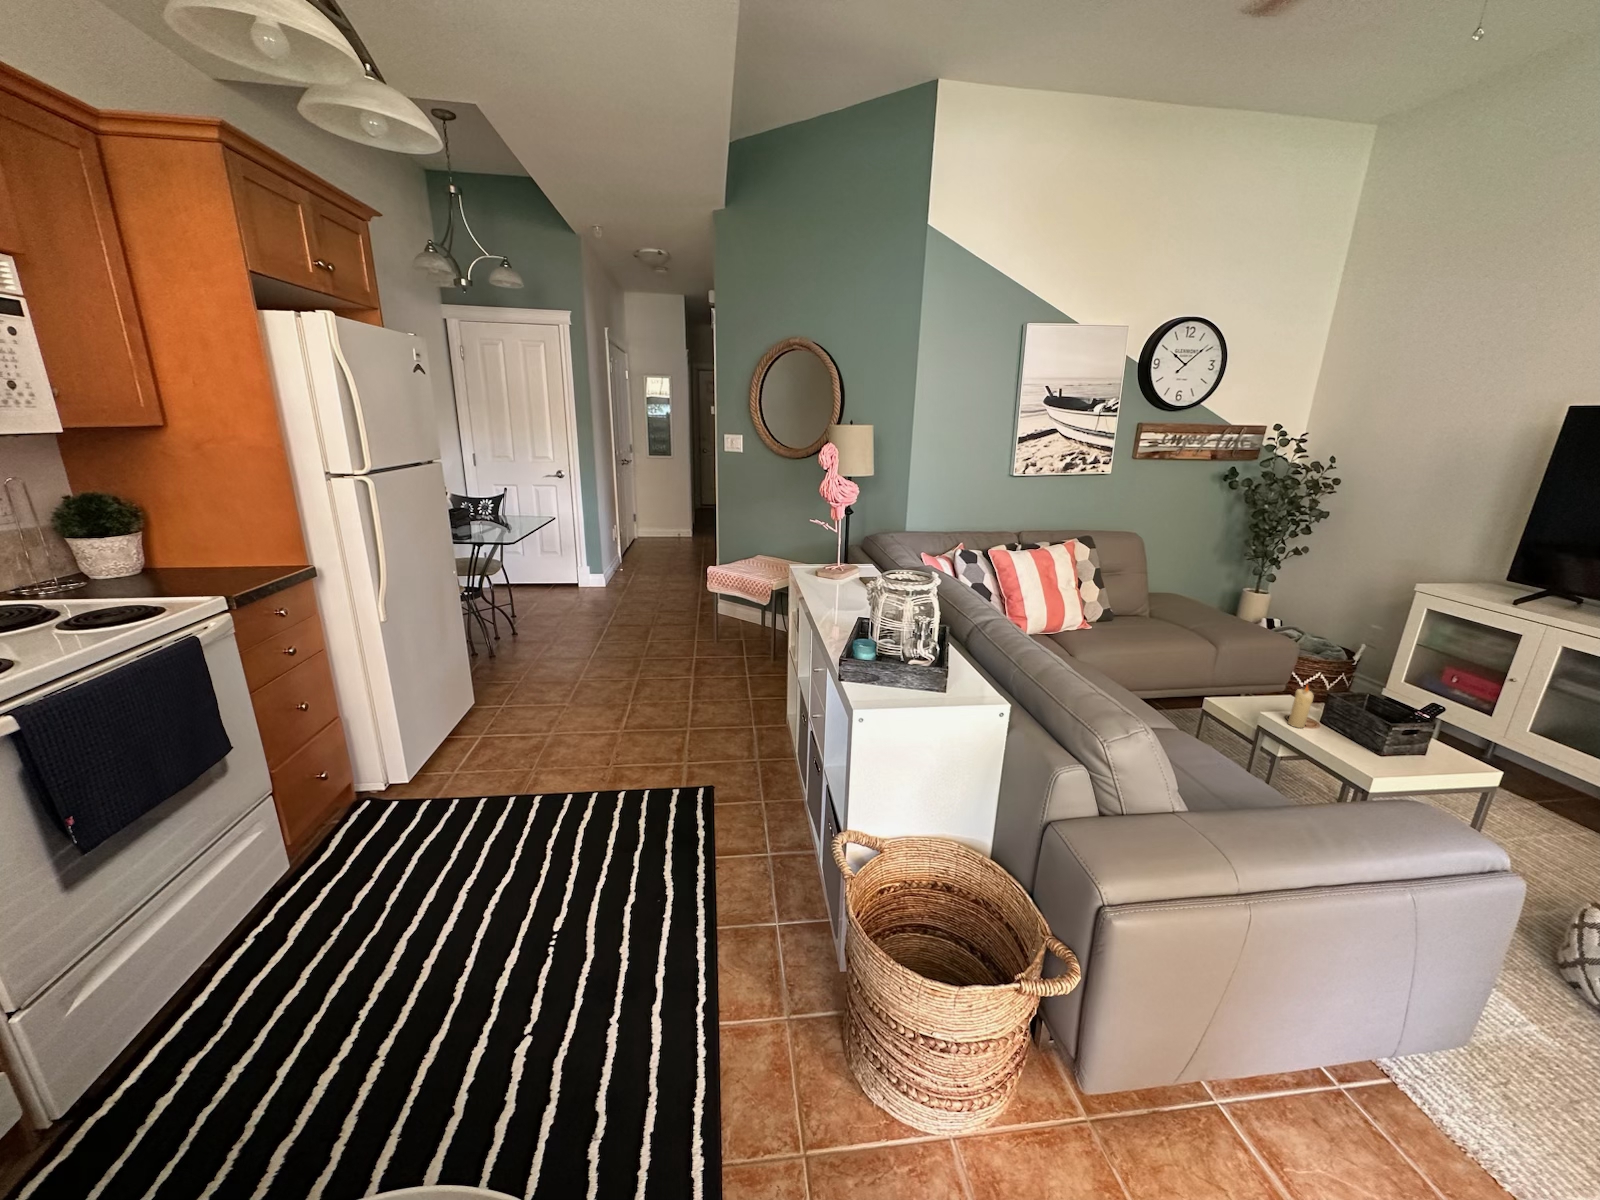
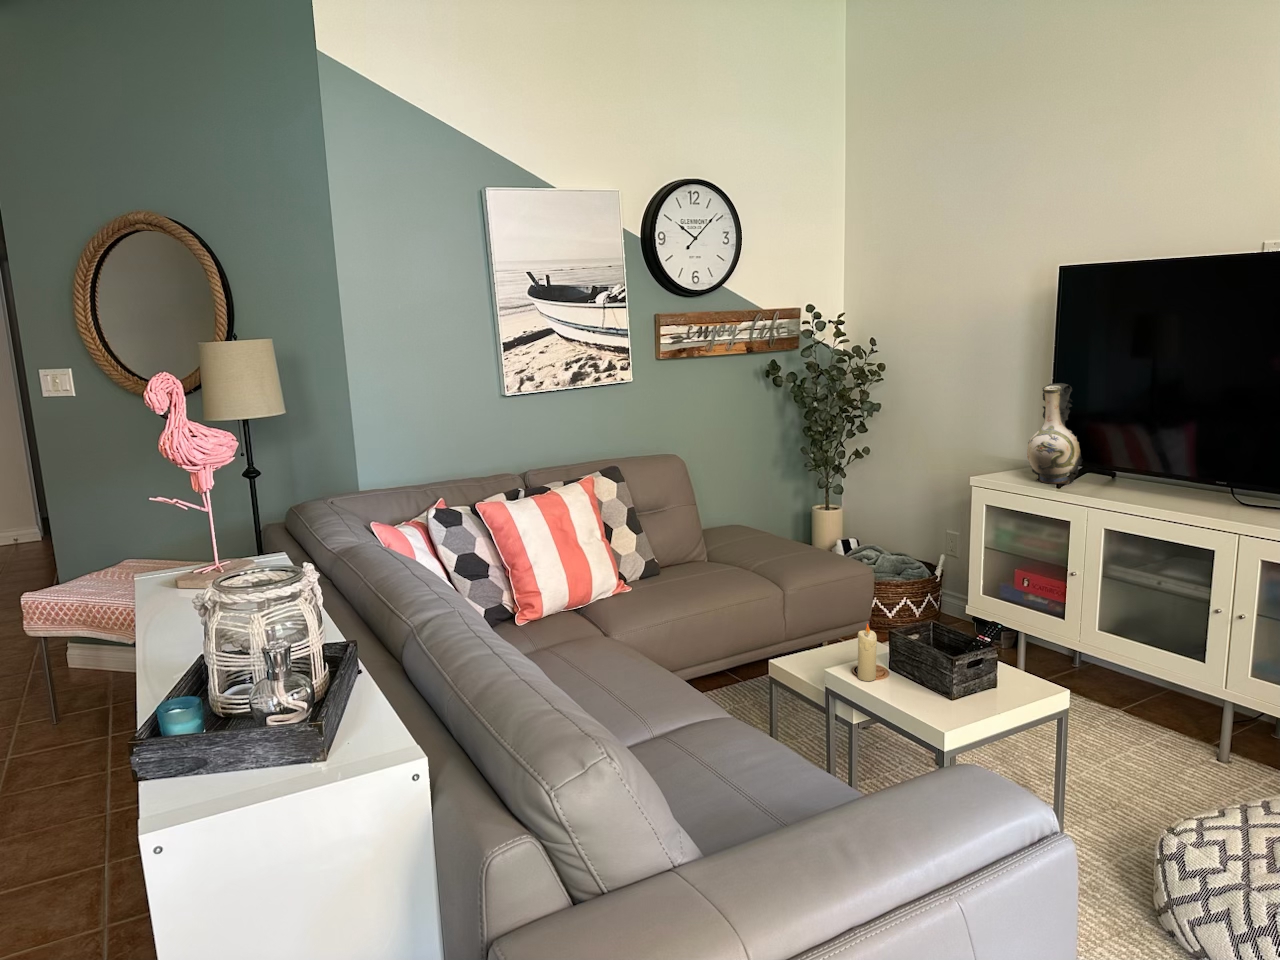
decorative vase: none [1488,513,1560,605] -> present [1027,383,1083,484]

